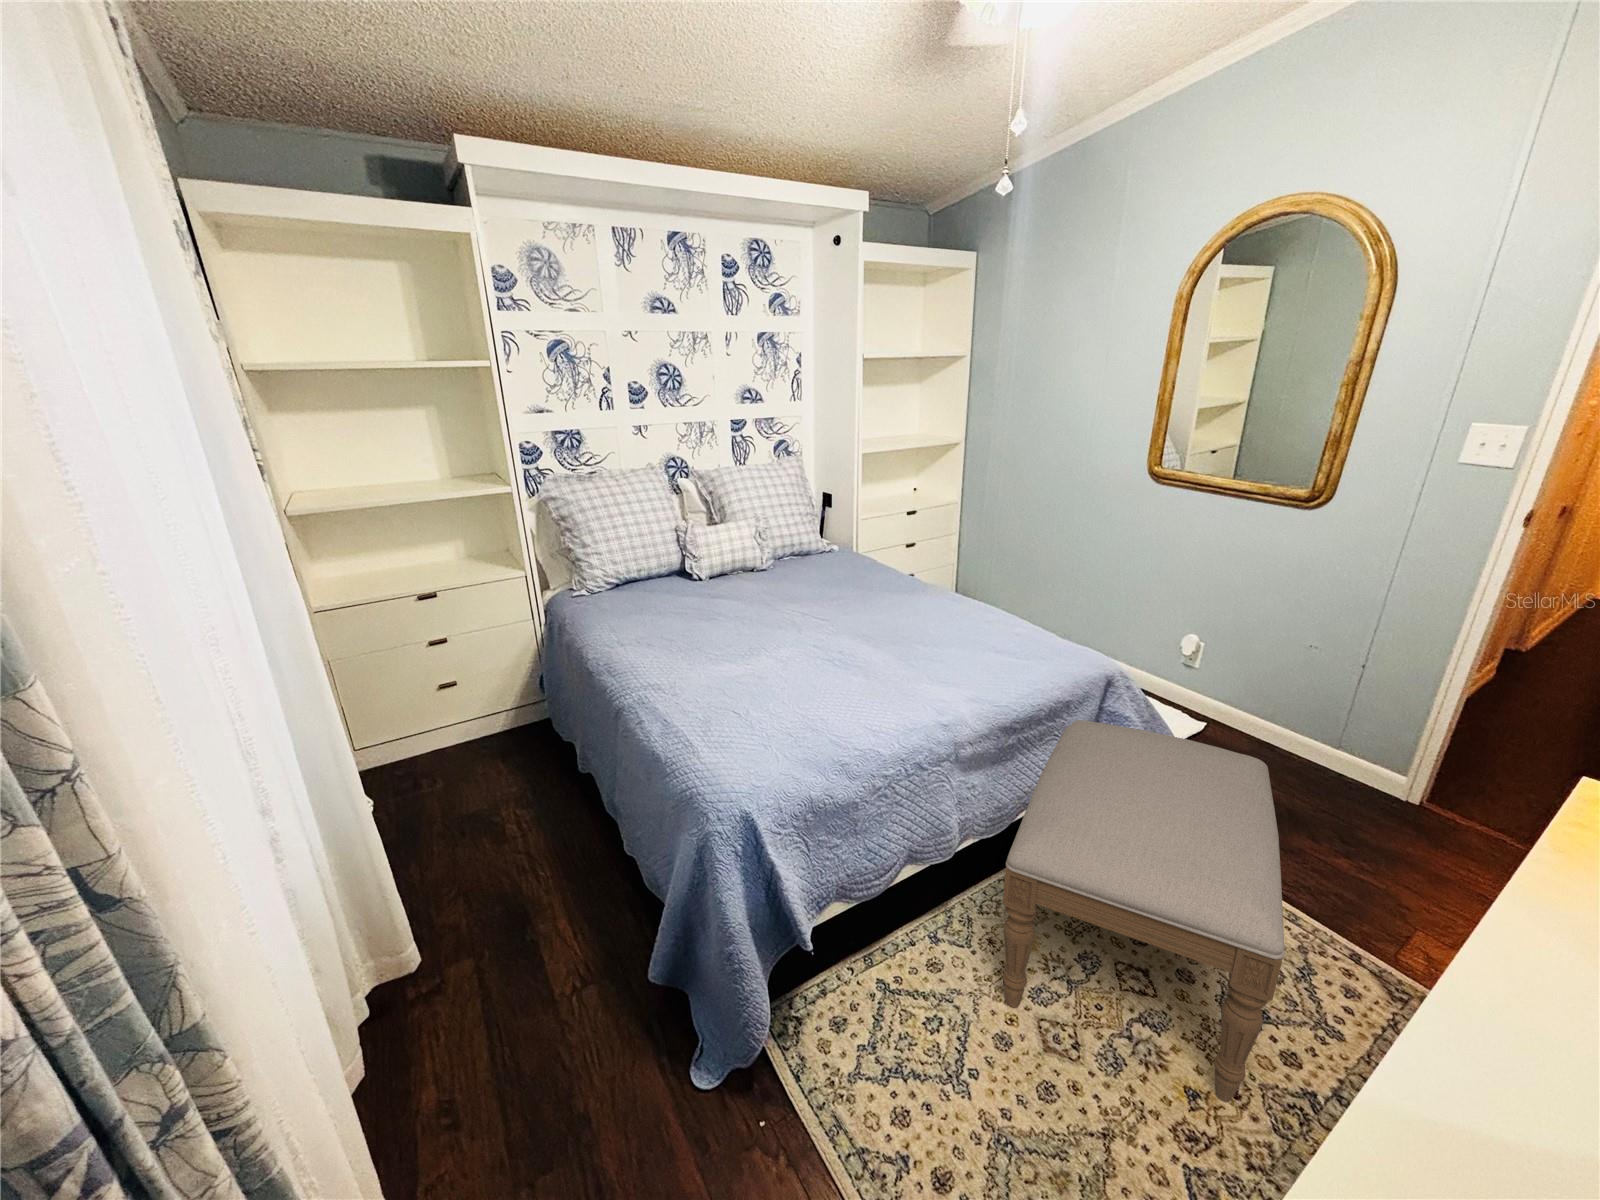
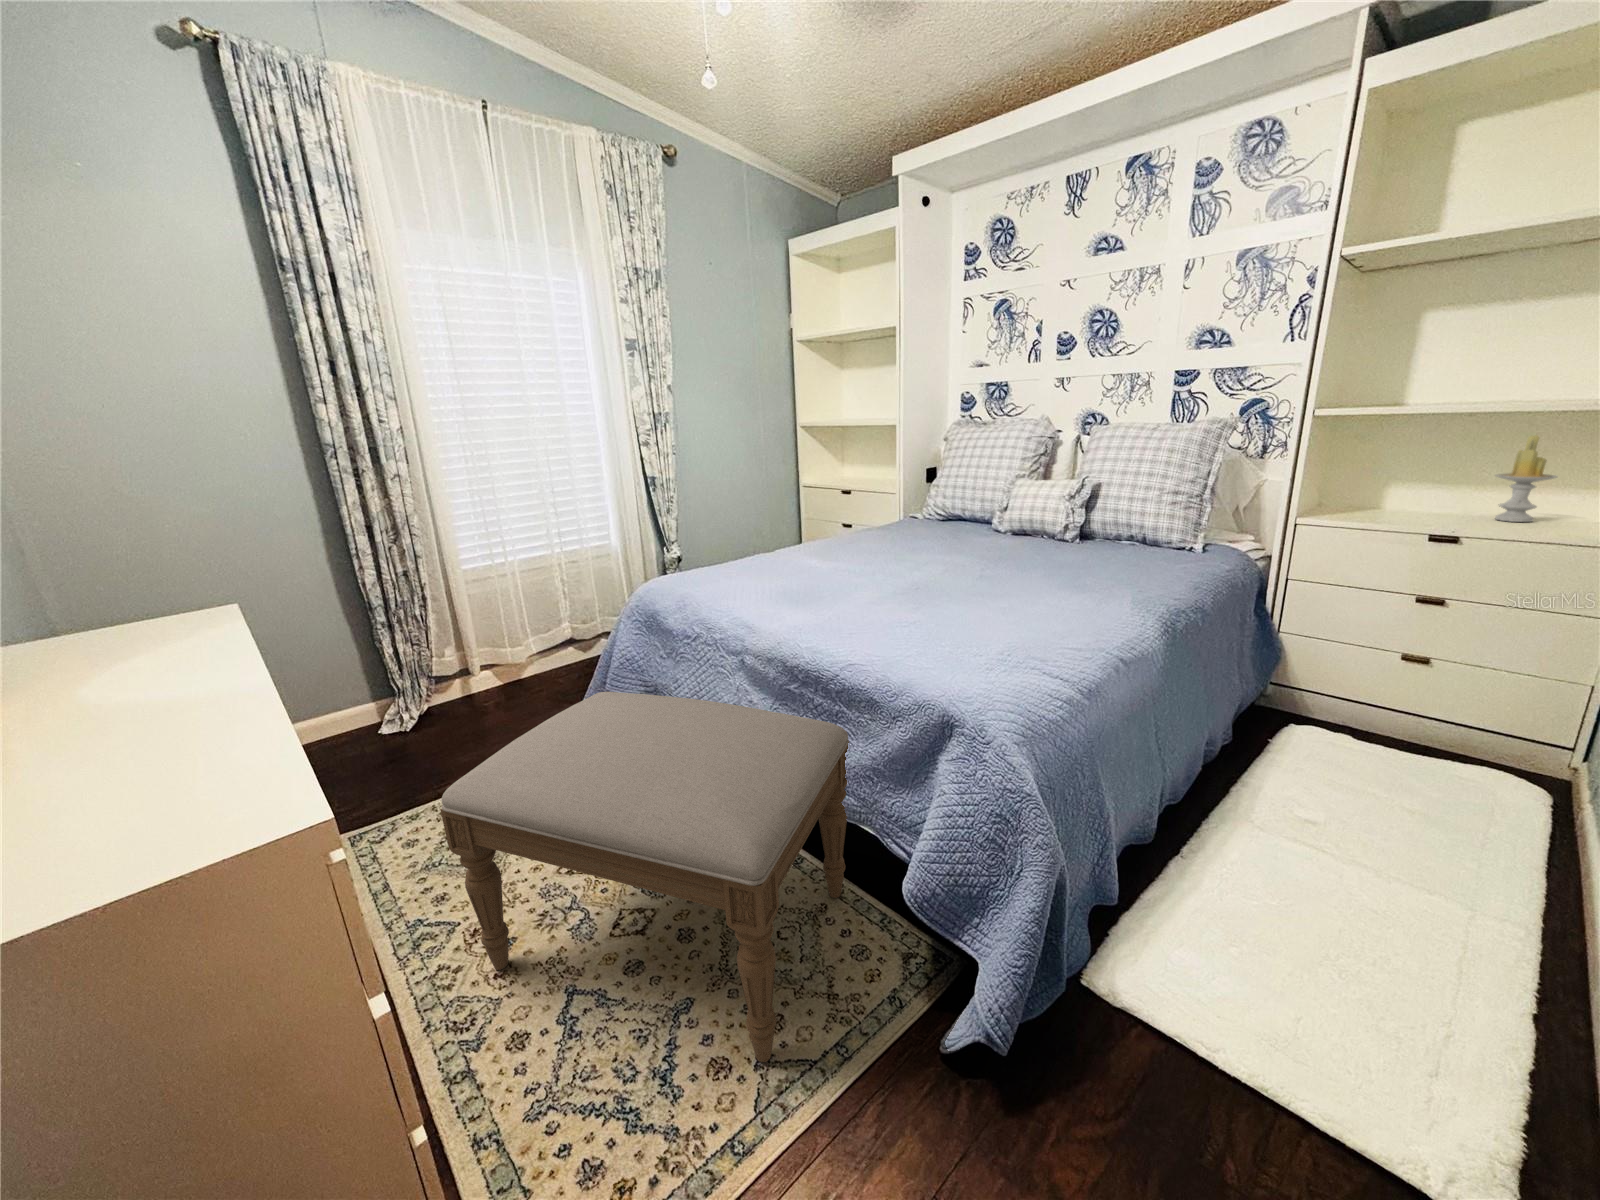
candle: none [879,456,901,500] -> present [1495,435,1557,522]

